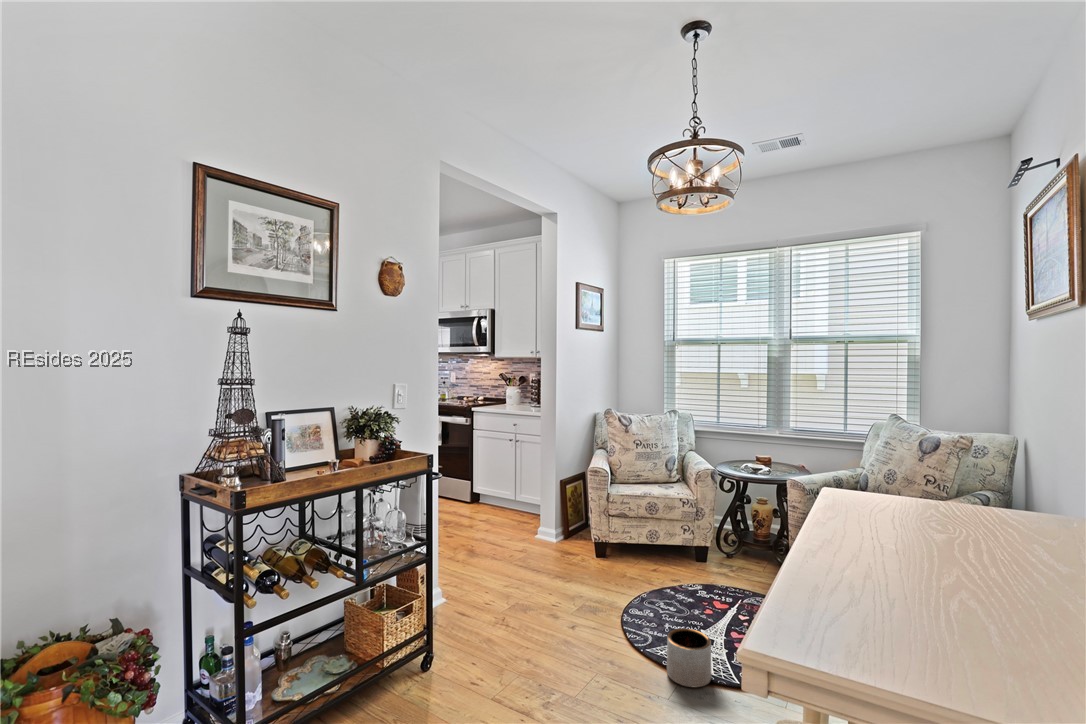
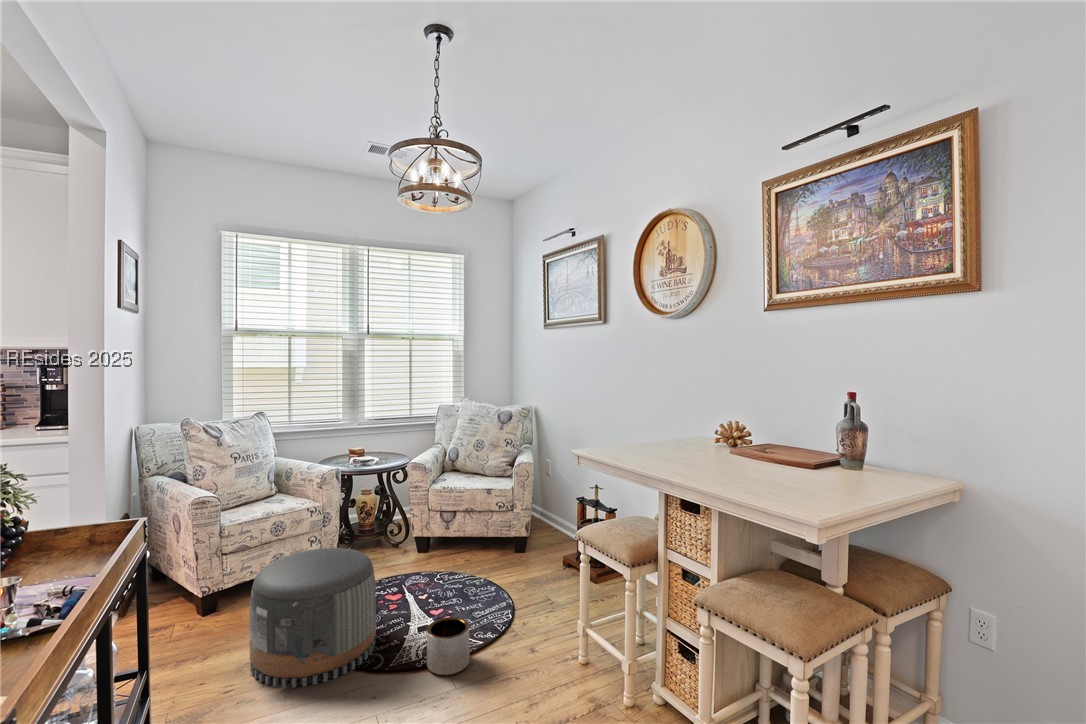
pouf: none [573,526,670,636] -> present [249,548,376,688]

